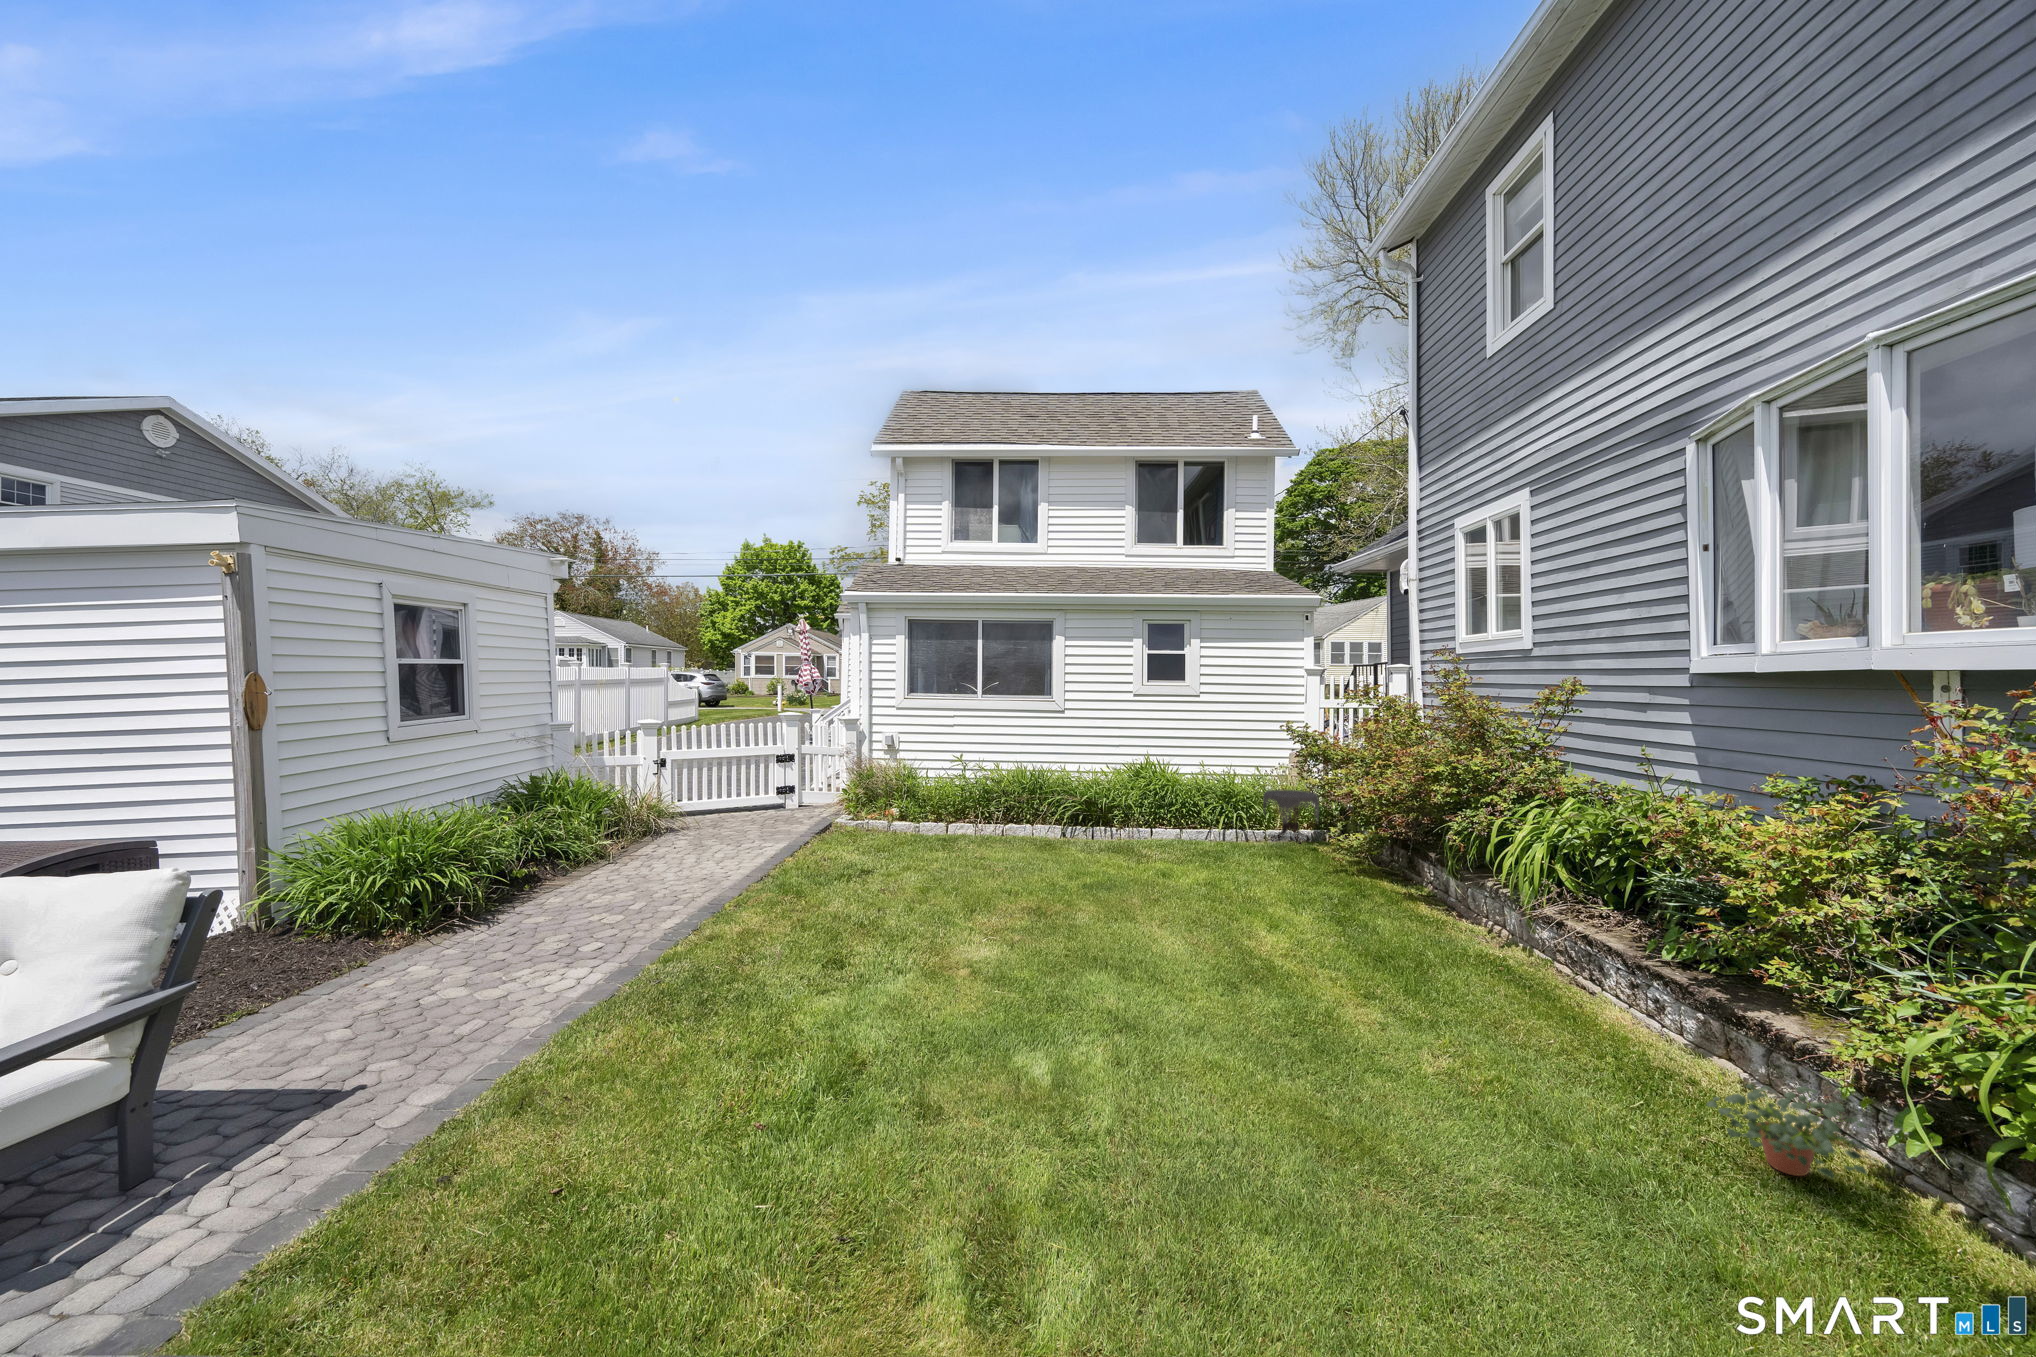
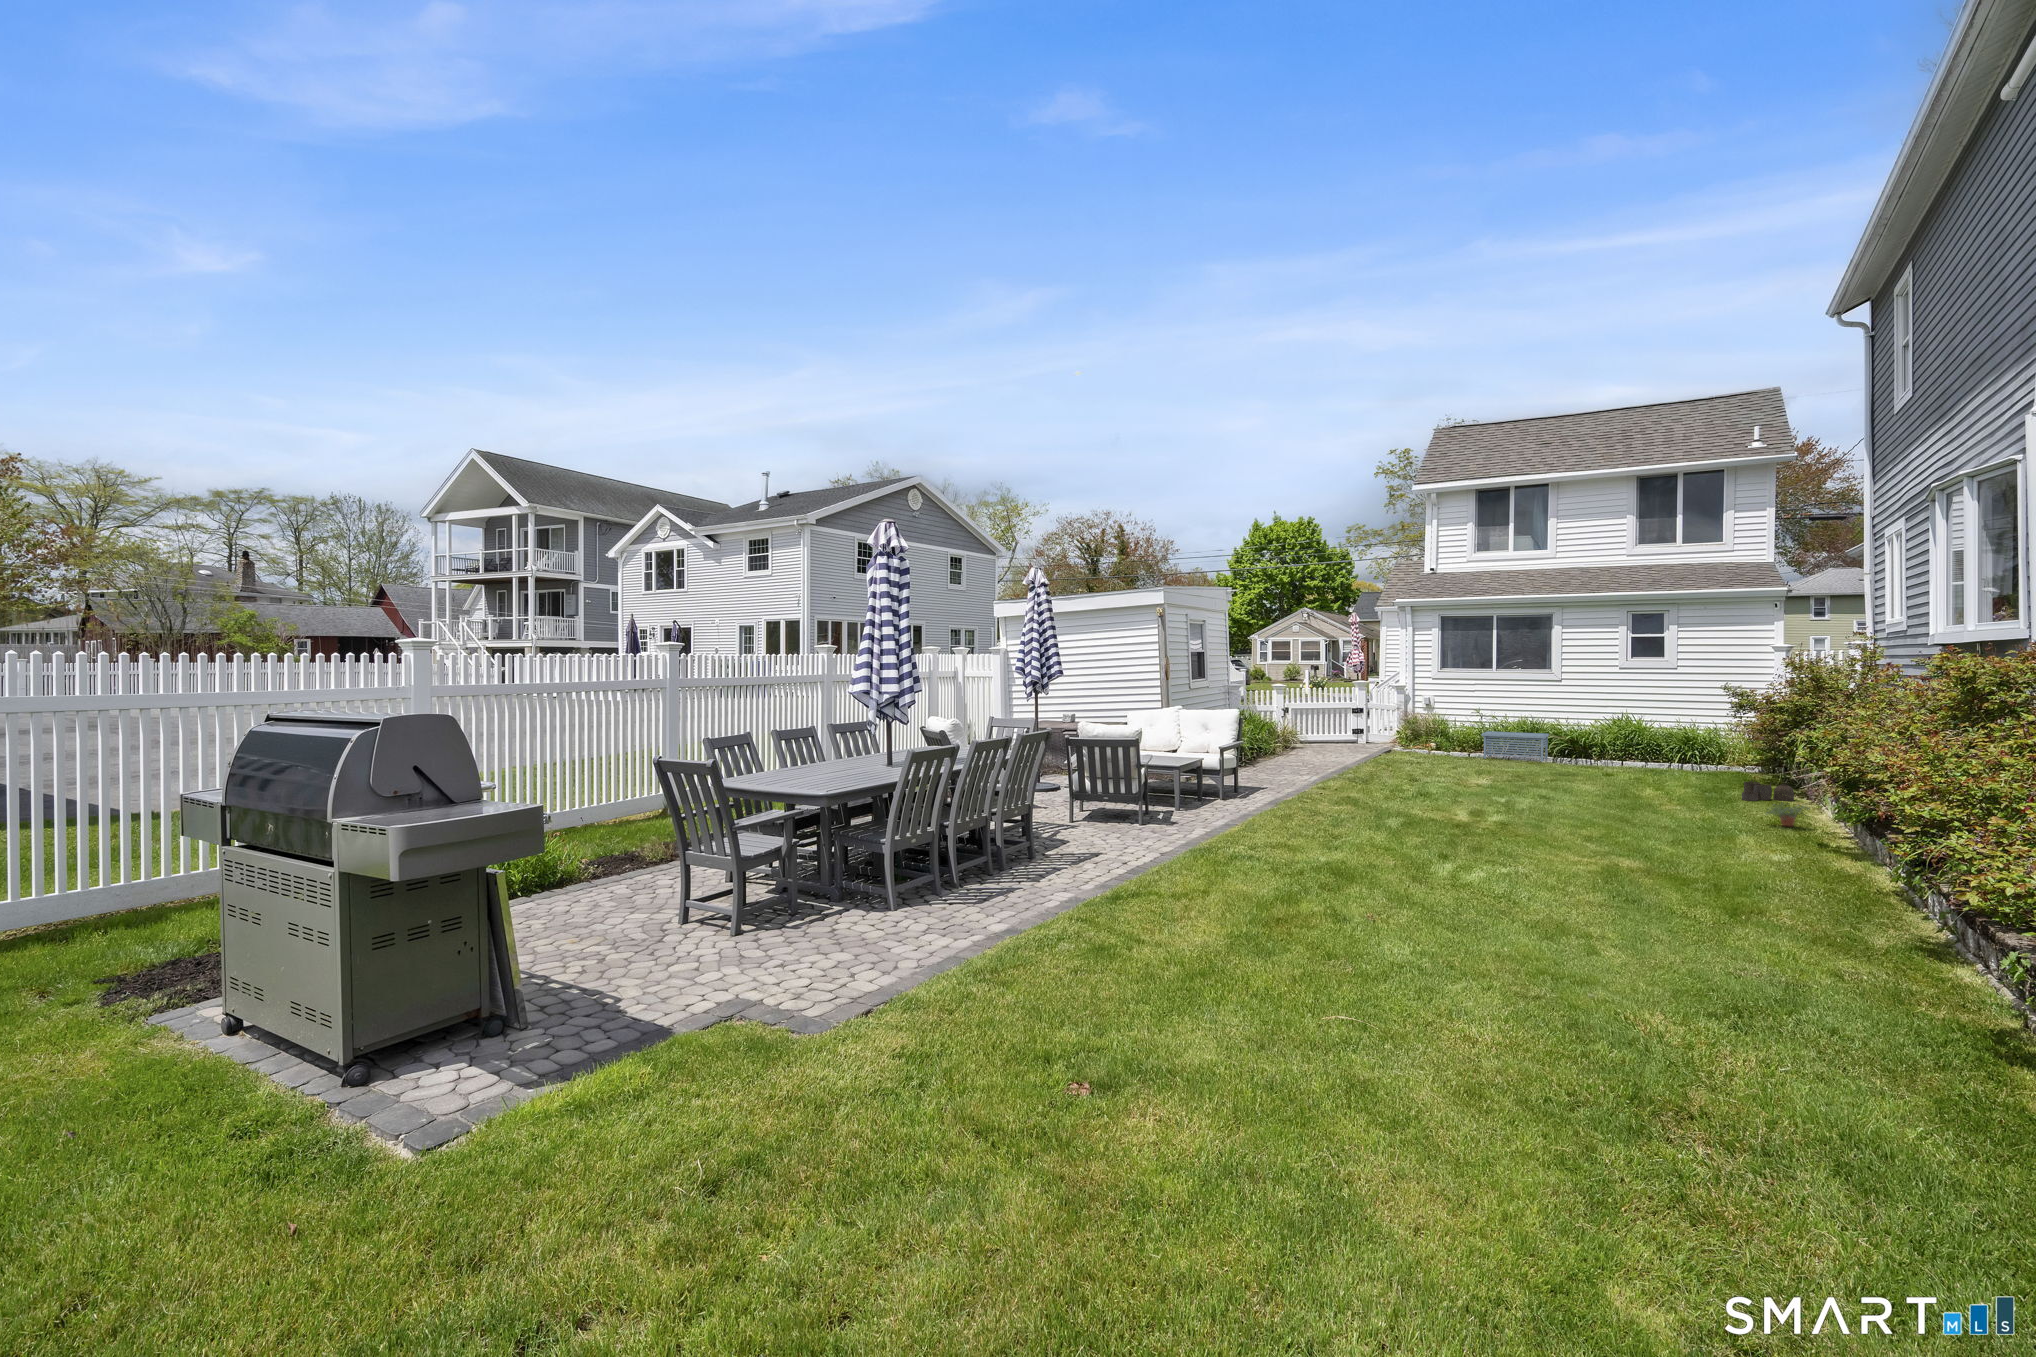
side table: present [1263,790,1319,843] -> none [1707,735,1751,770]
storage bench: none [957,791,1051,839] -> present [1482,731,1549,762]
woven basket: none [1425,908,1522,967] -> present [1742,781,1794,801]

